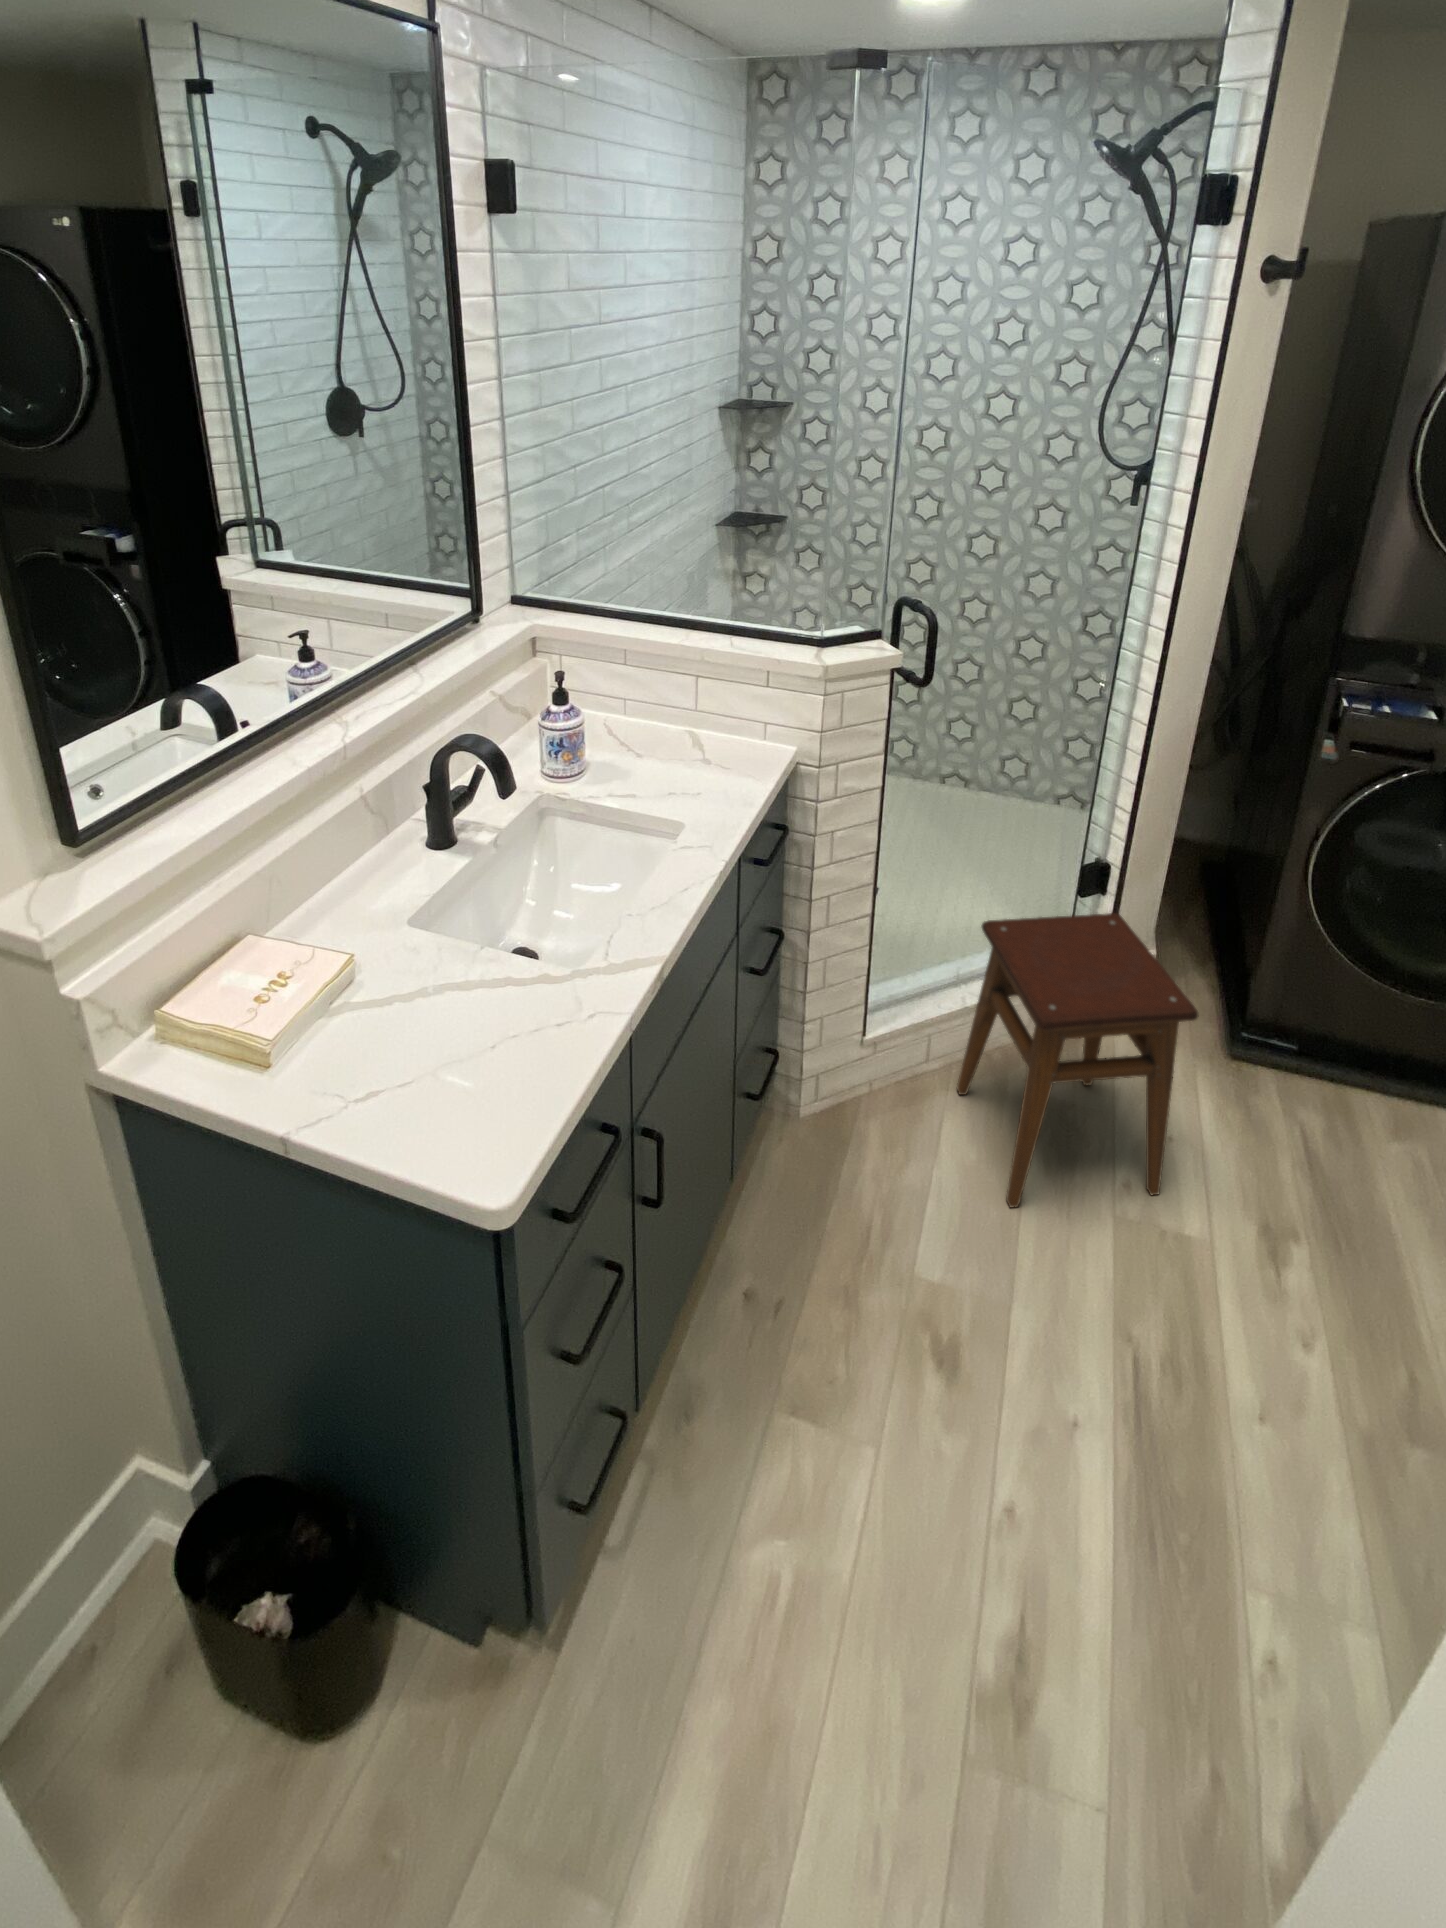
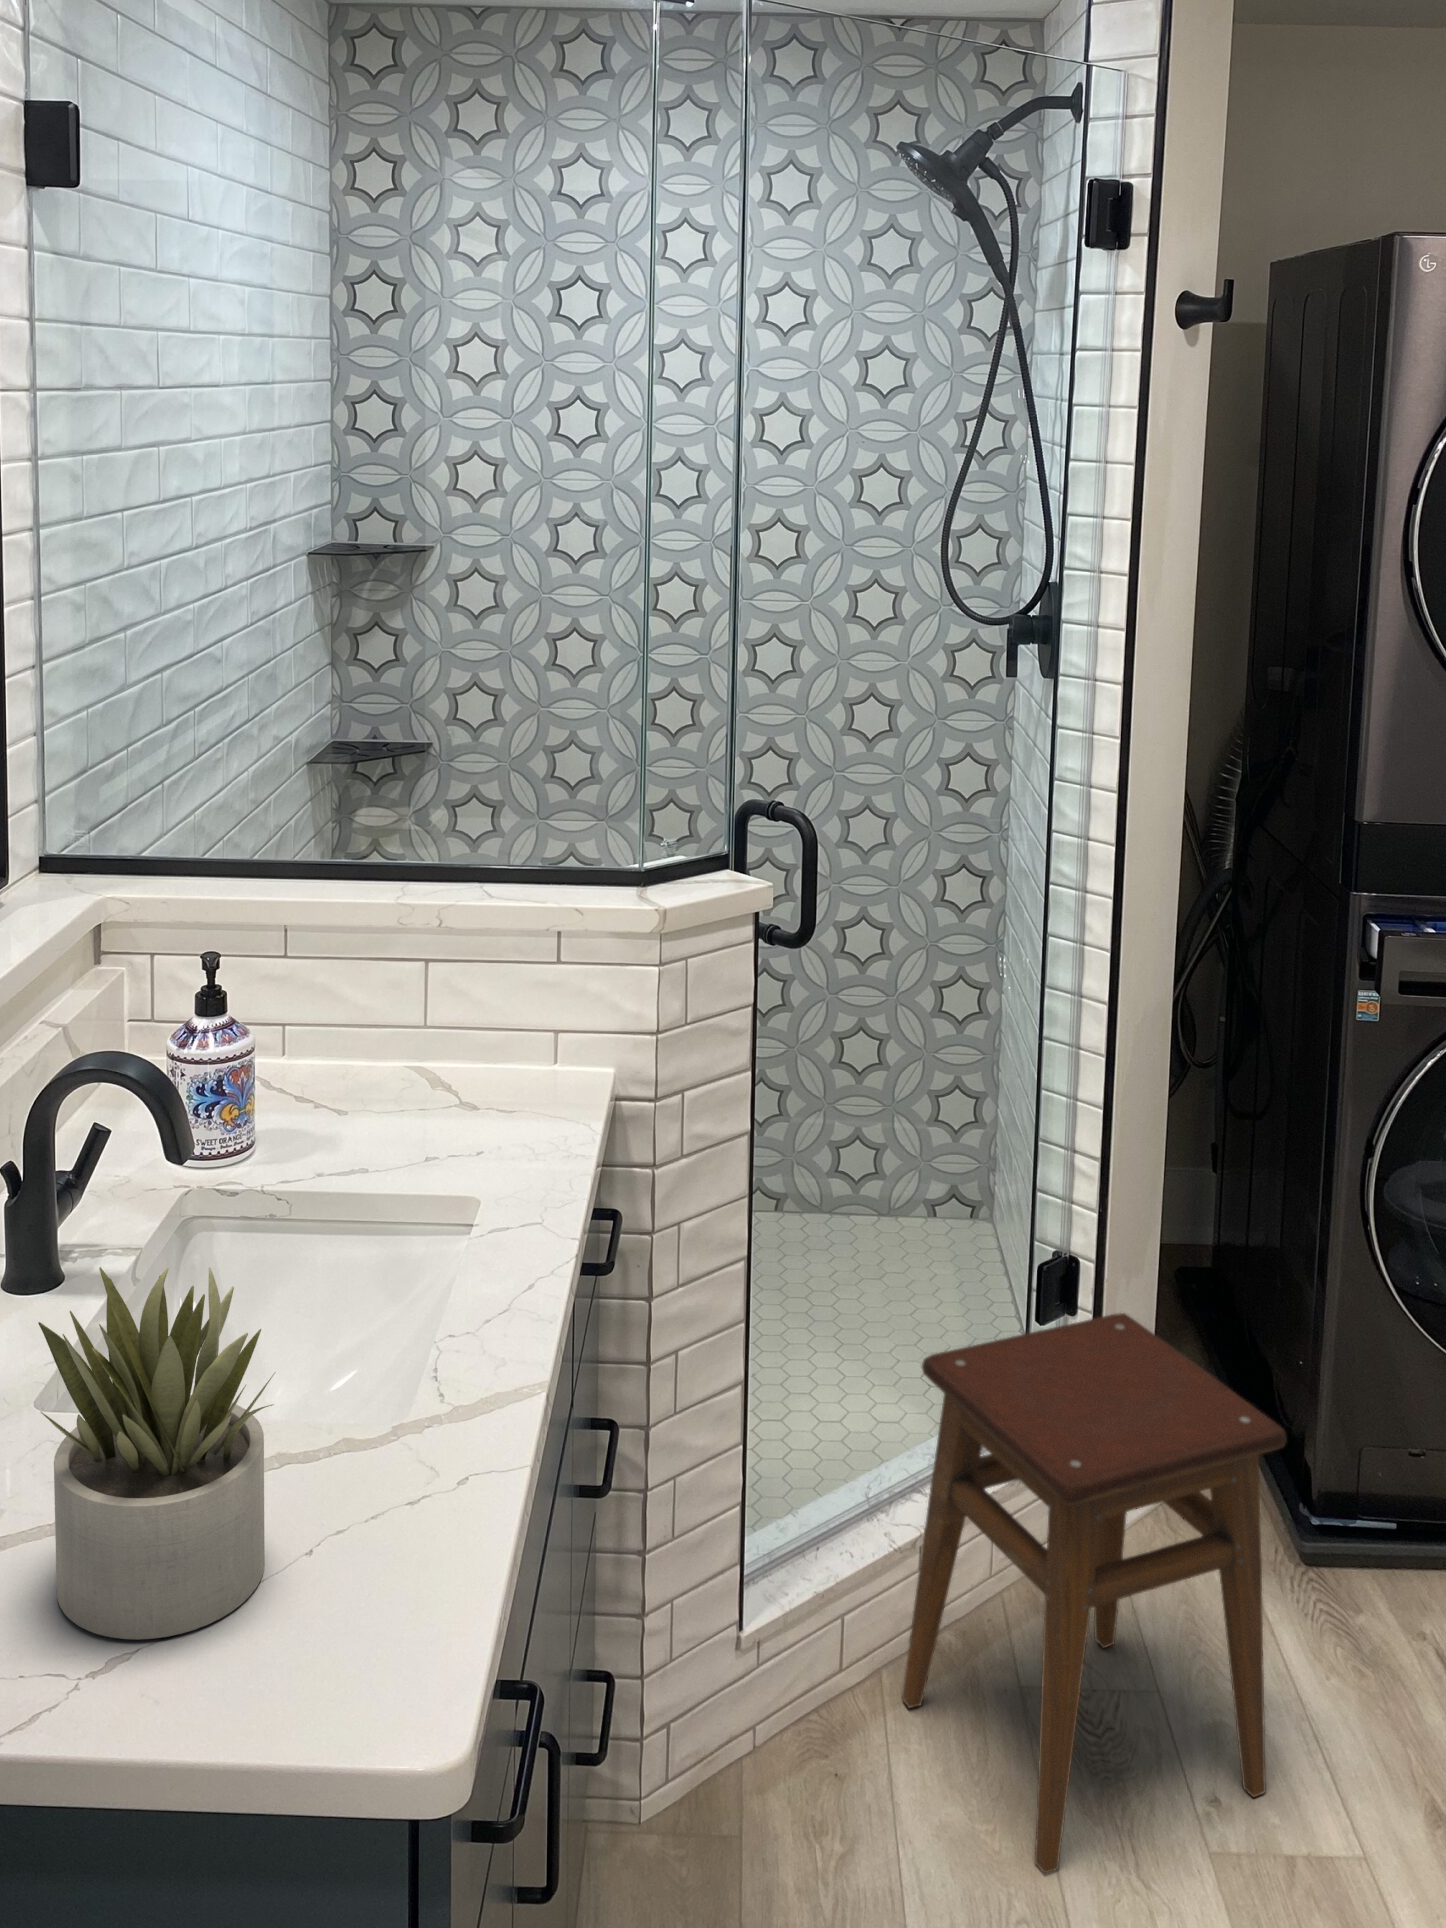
succulent plant: none [350,885,481,1077] -> present [38,1267,275,1639]

